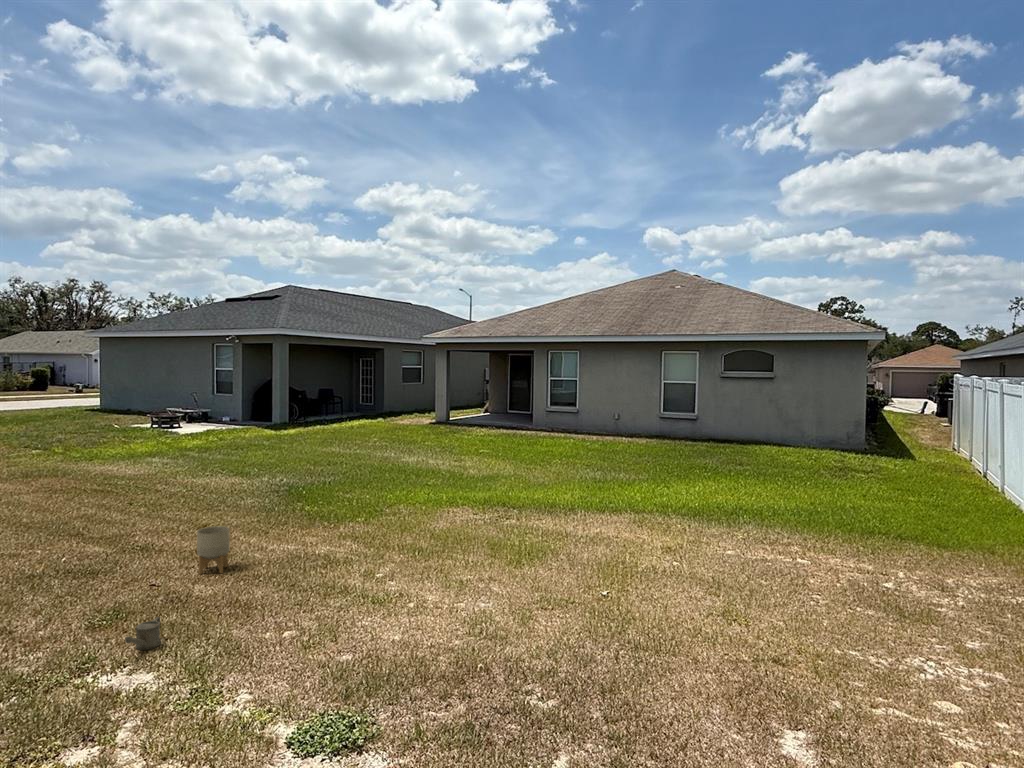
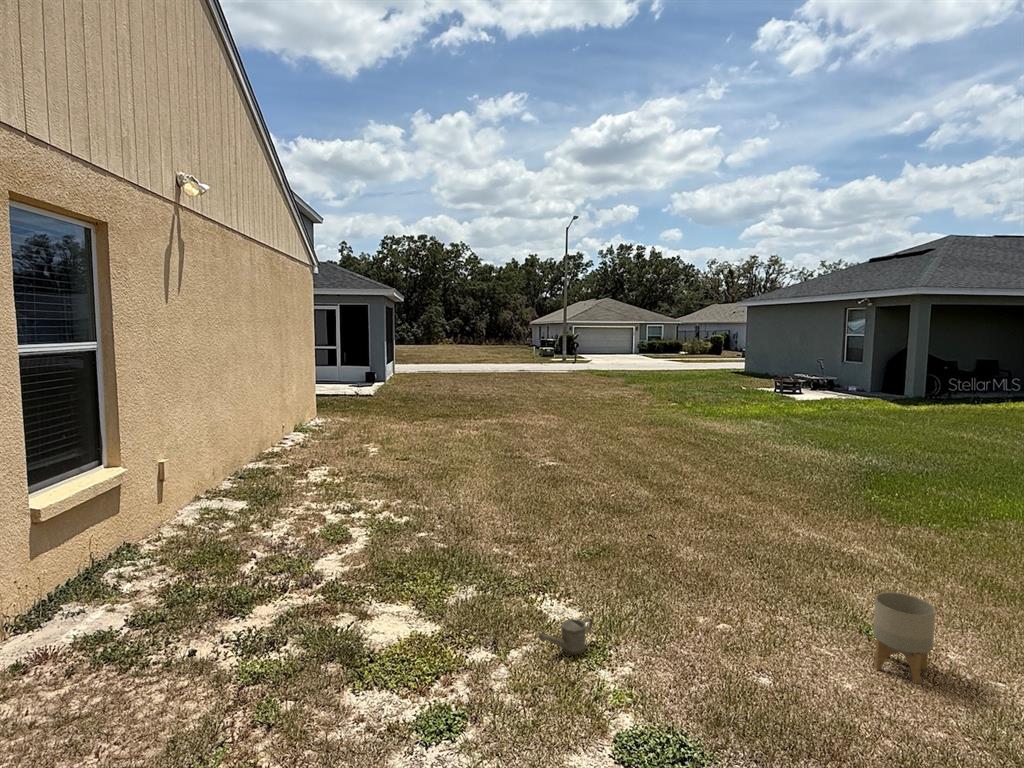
planter: present [197,526,230,575] -> present [873,592,935,684]

